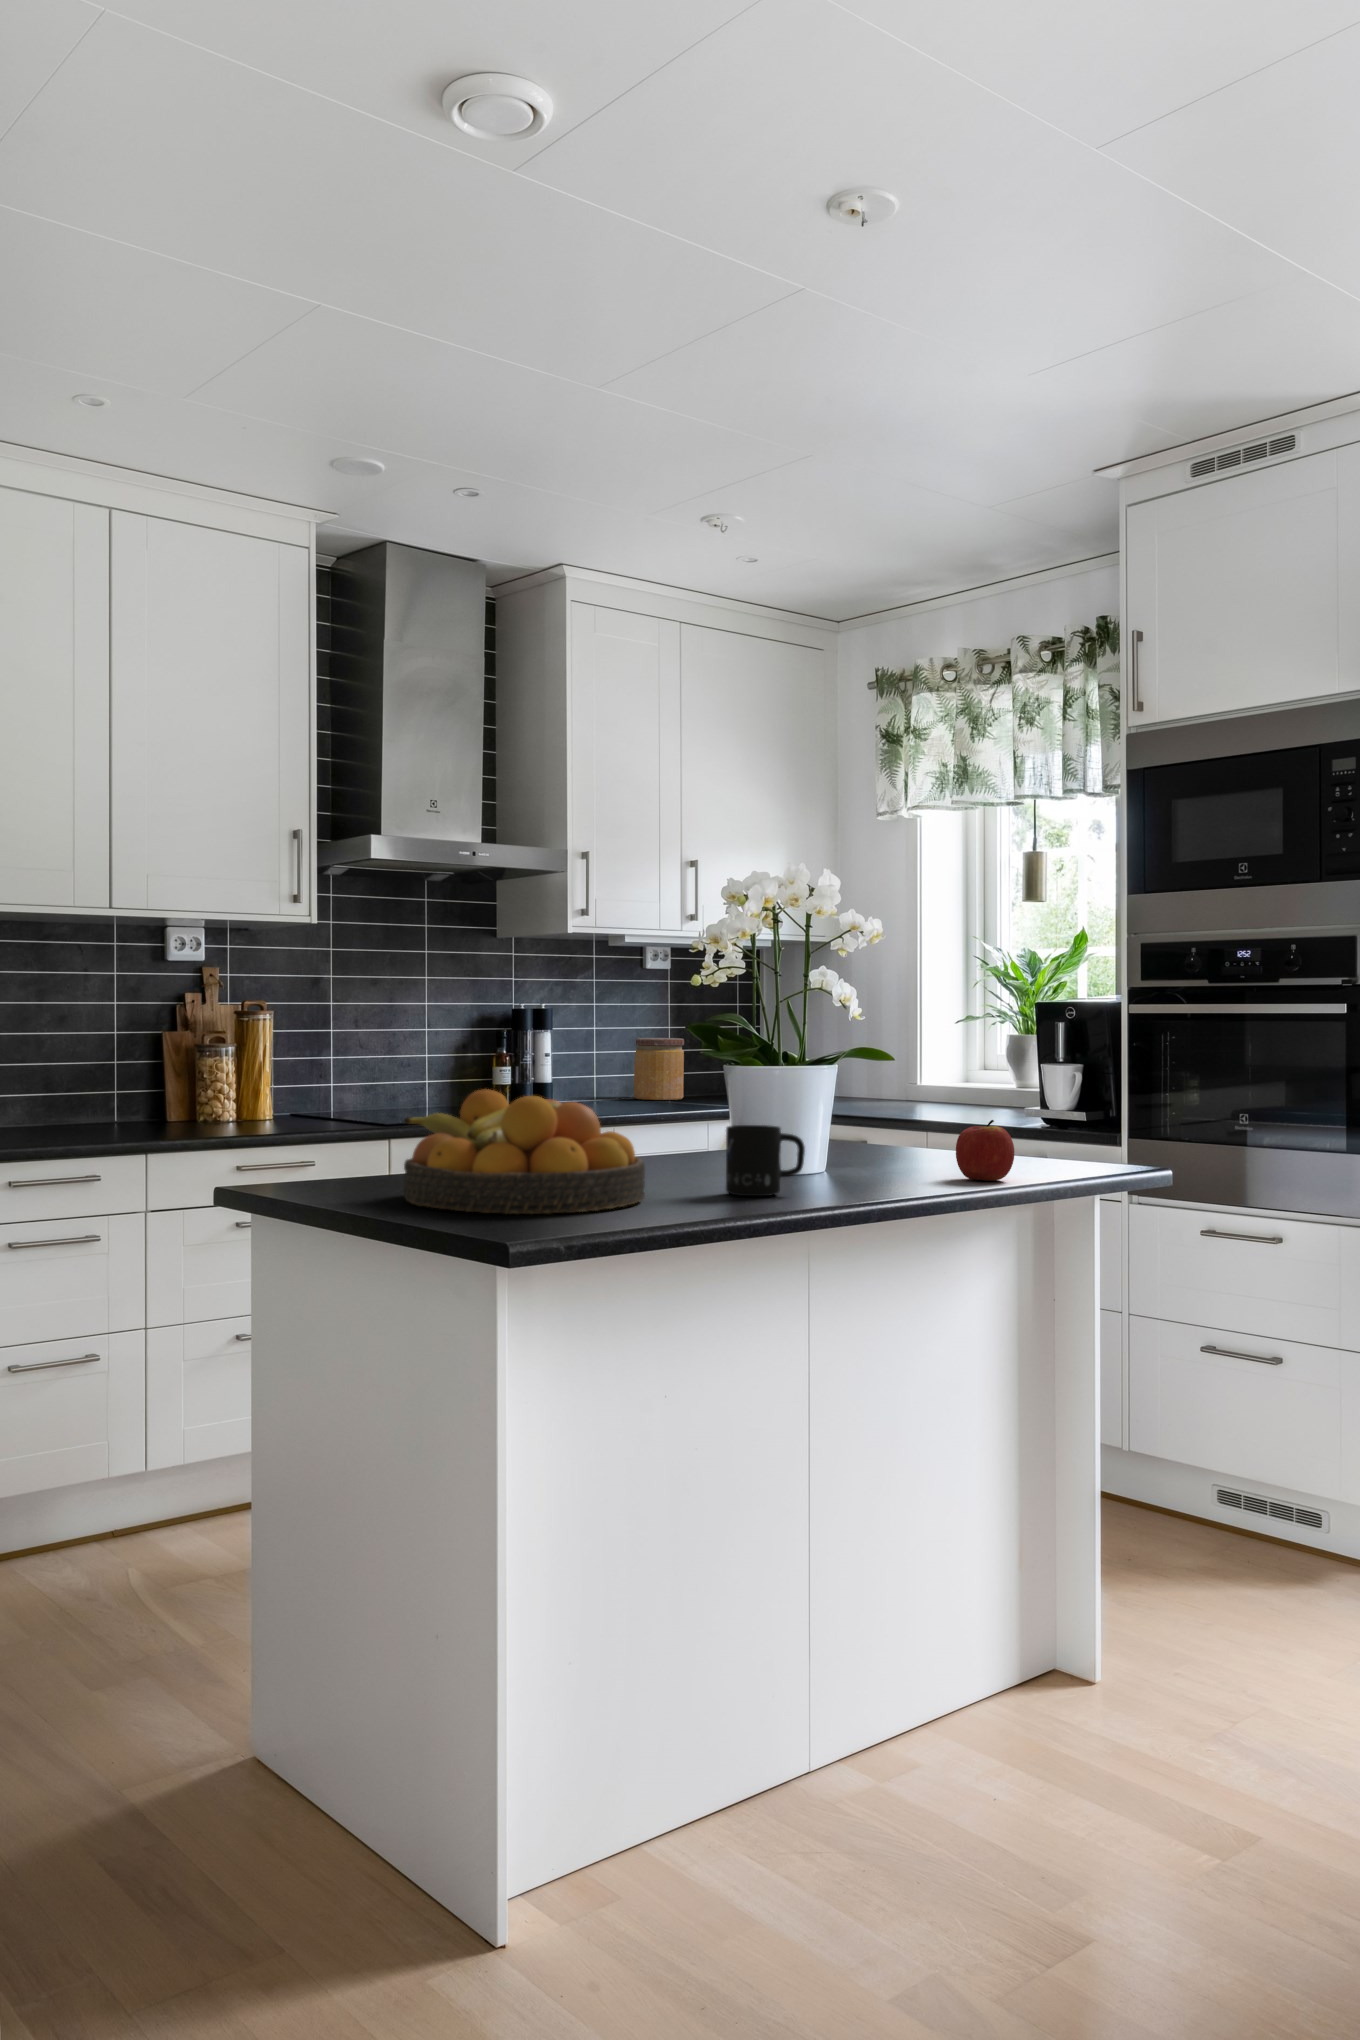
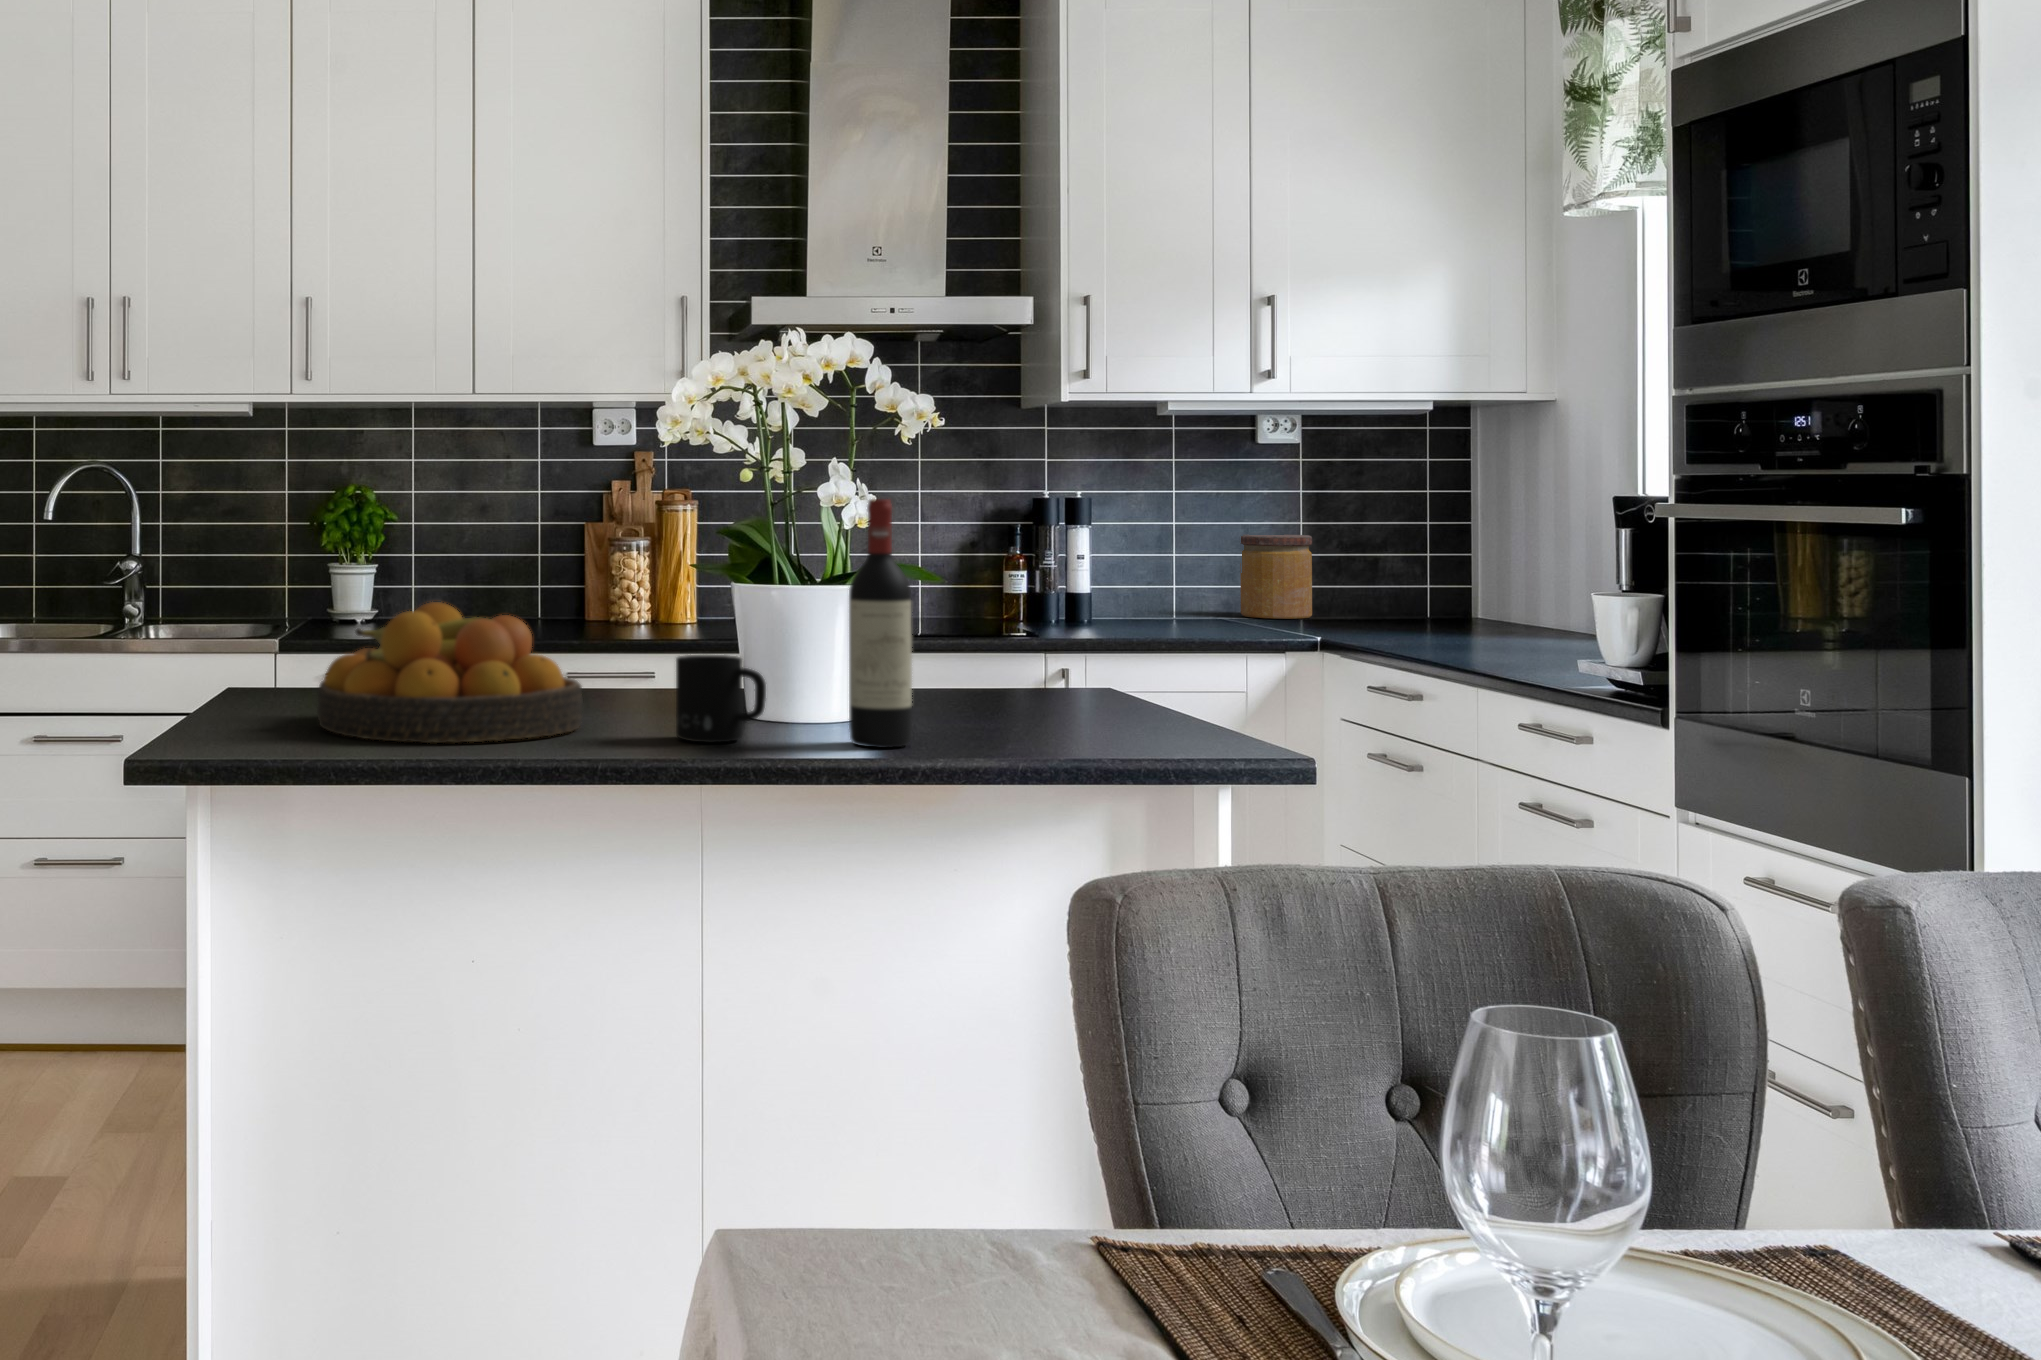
wine bottle: none [848,998,896,1190] -> present [849,499,912,748]
apple: present [956,1120,1014,1181] -> none [1049,664,1130,747]

